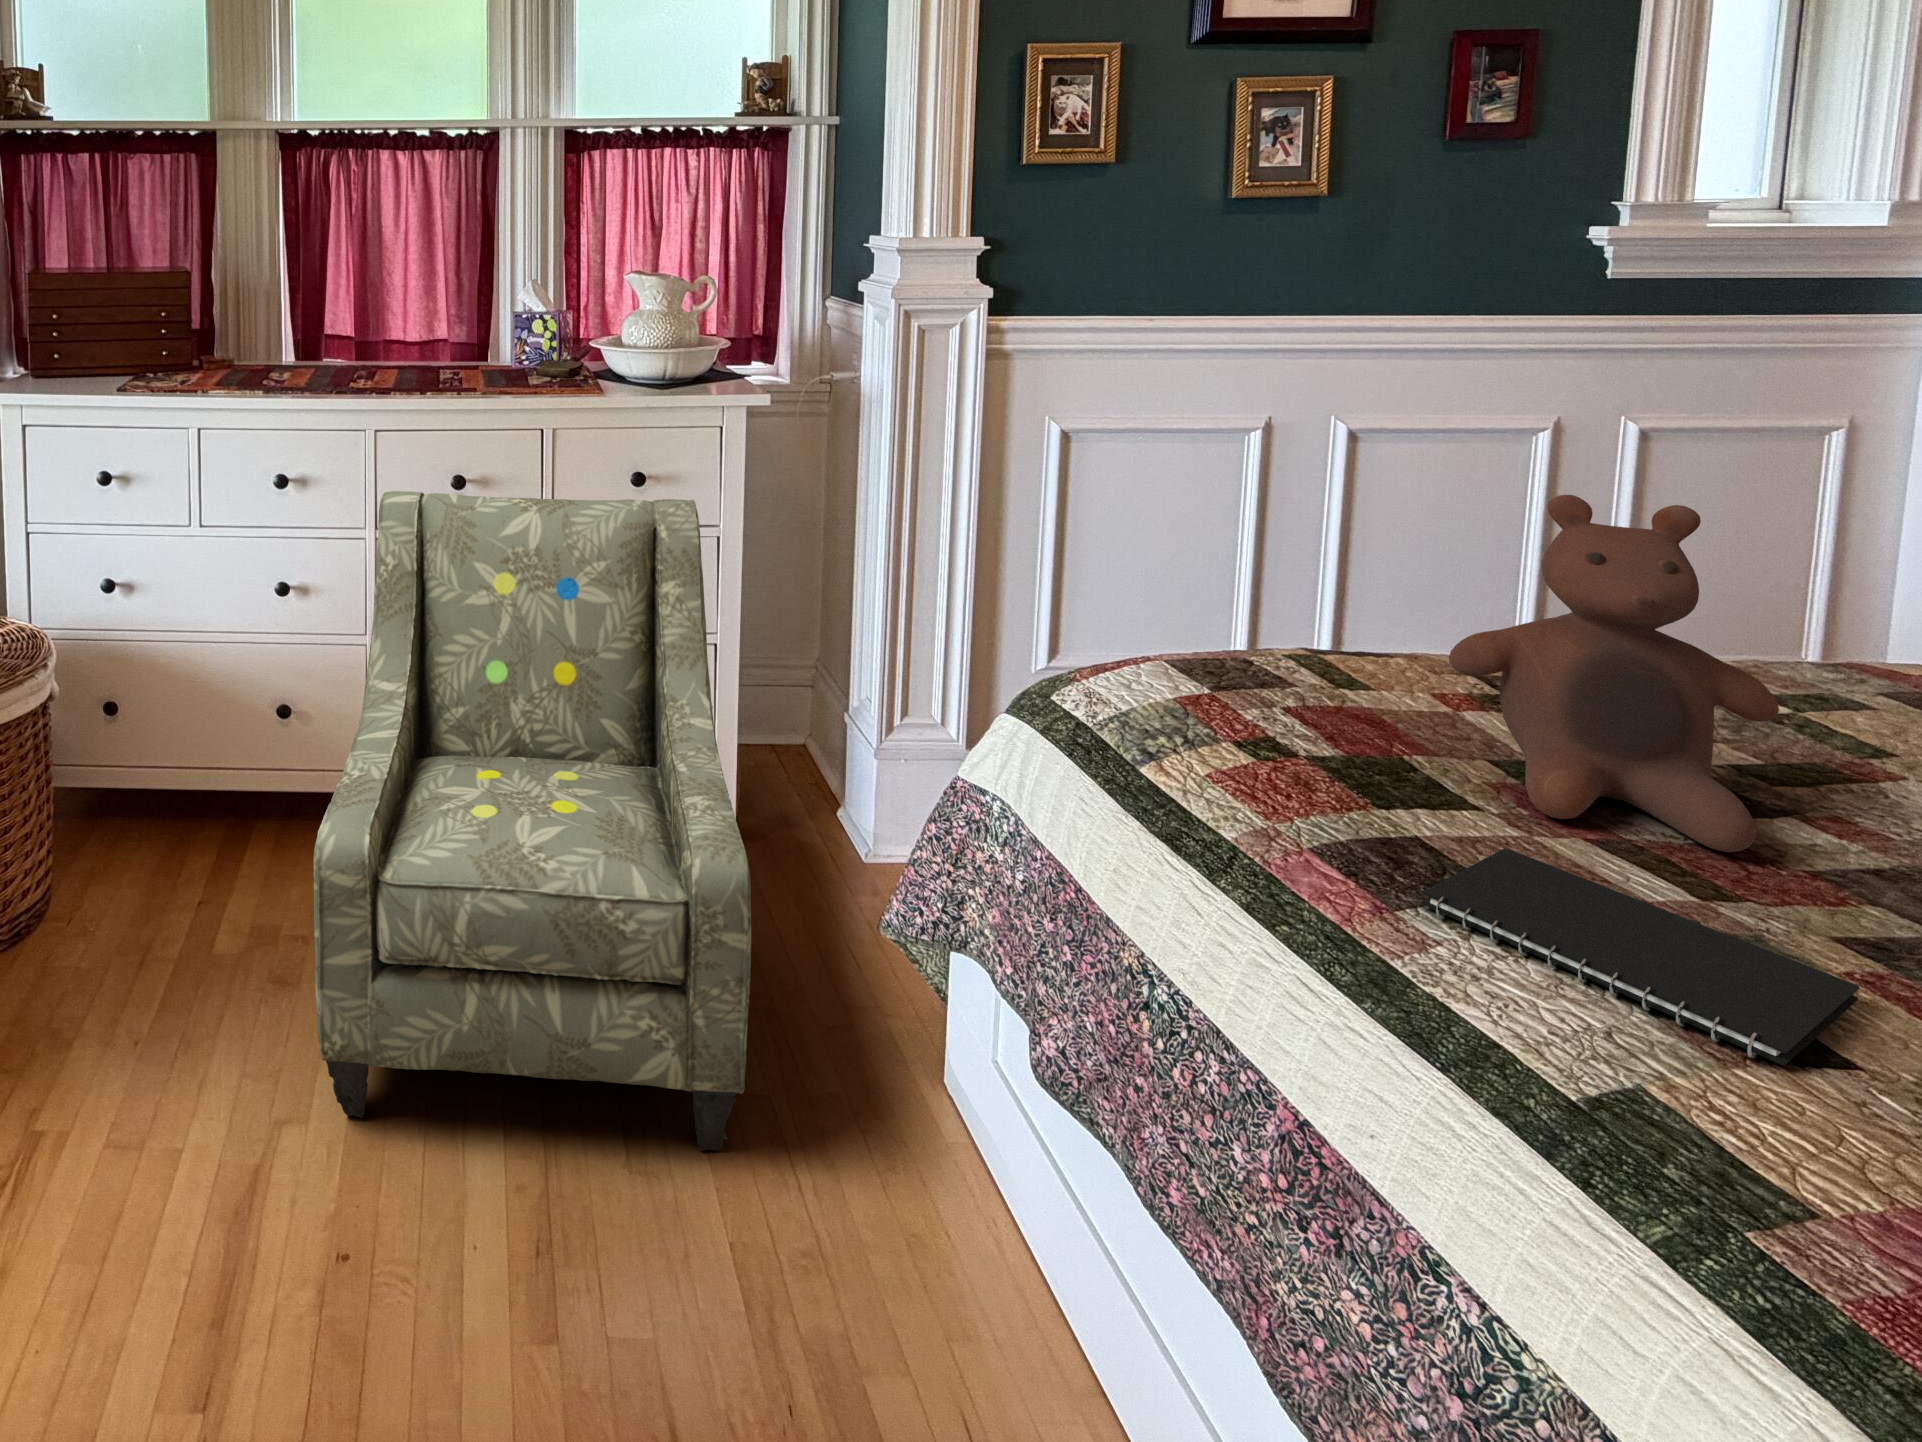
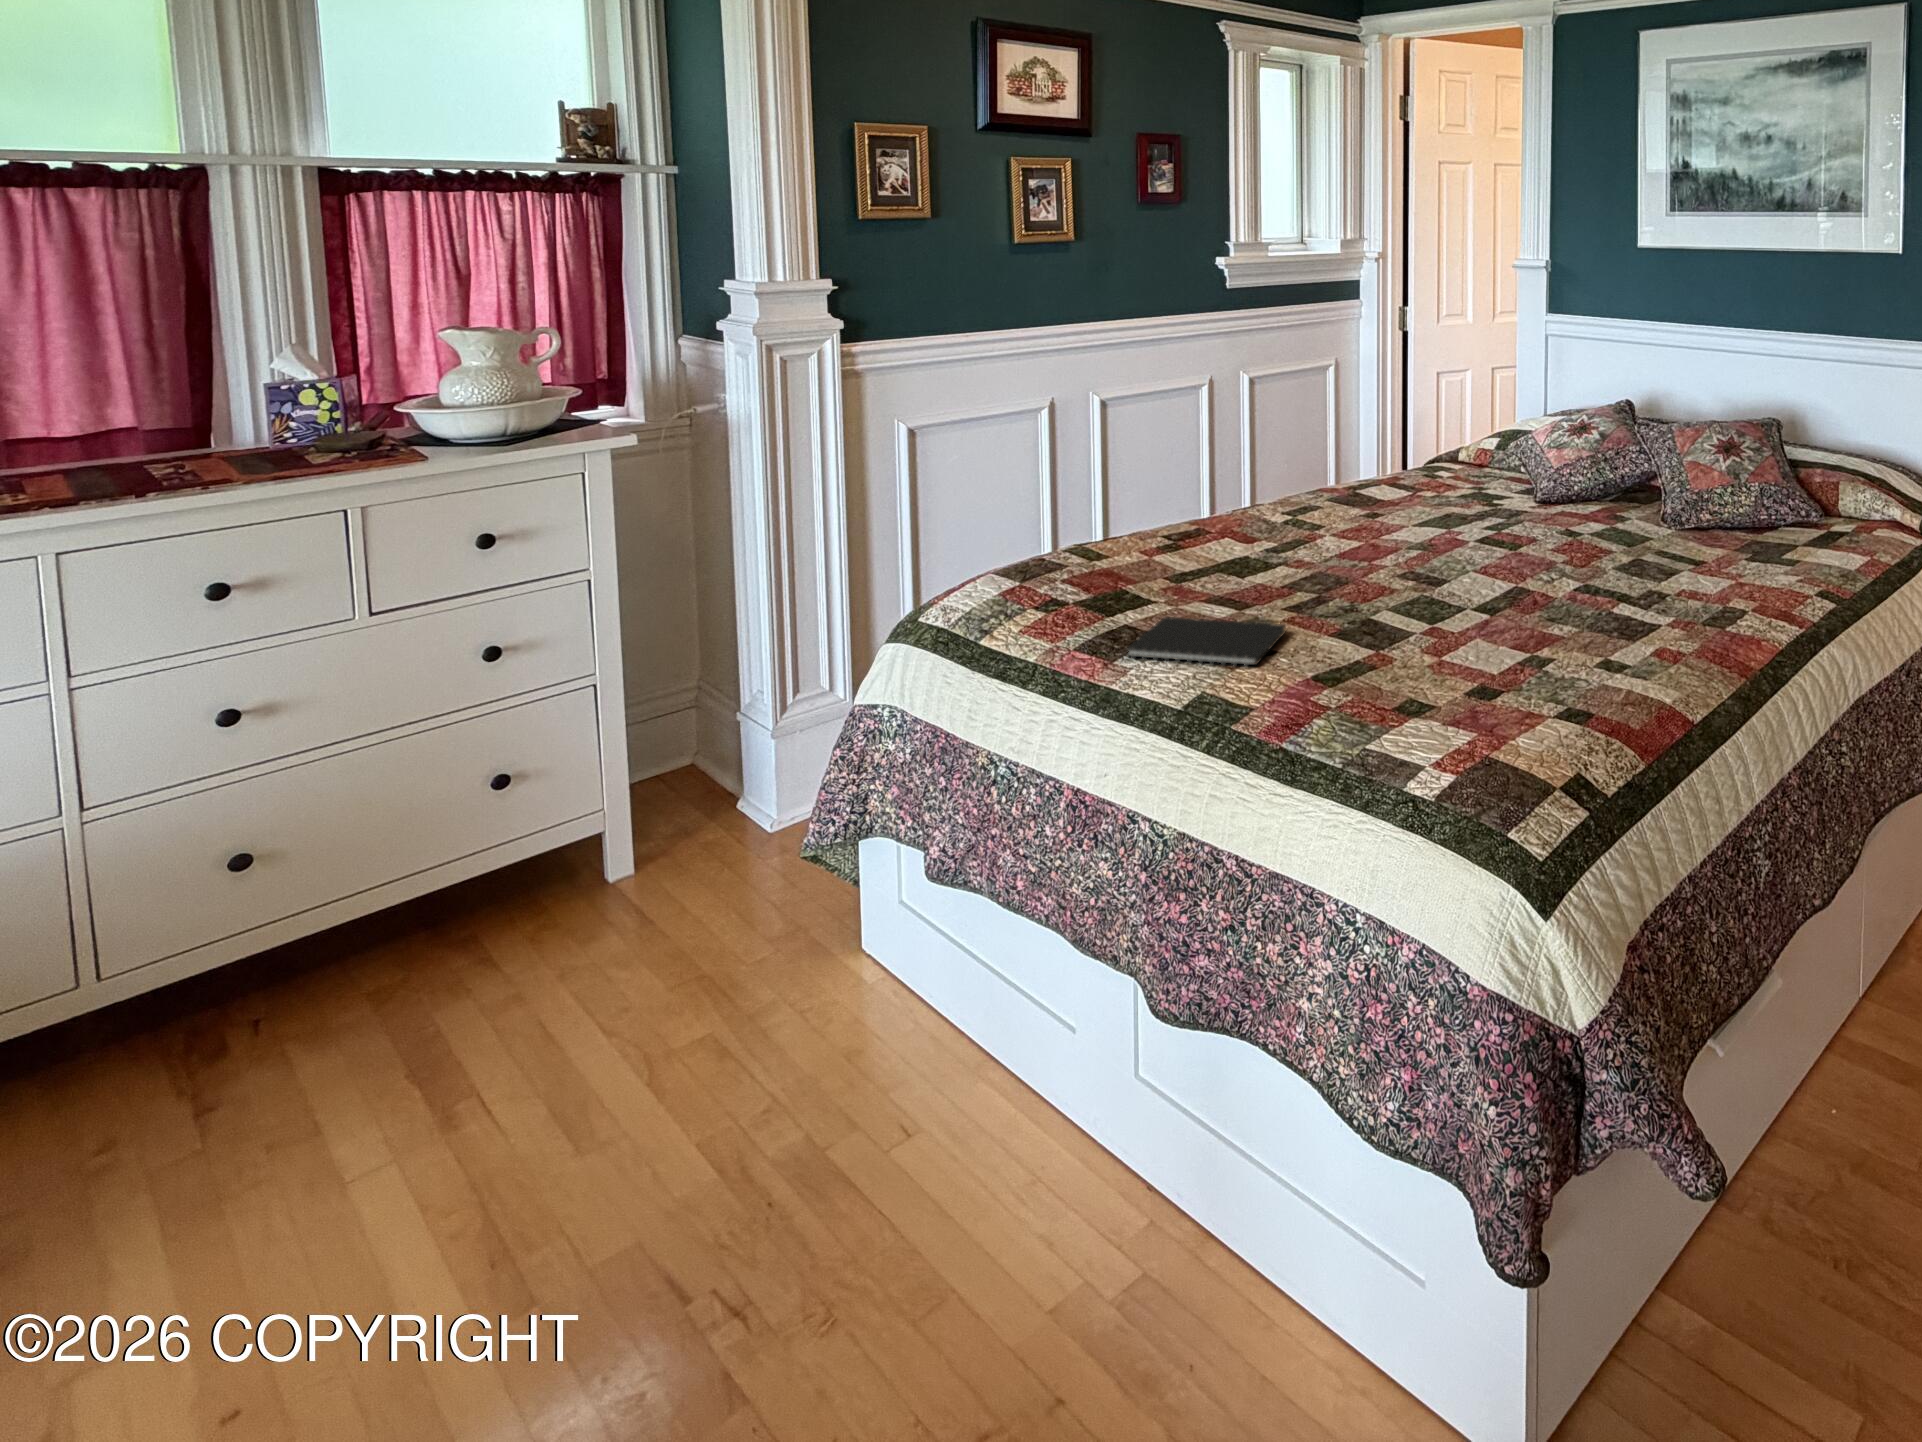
armchair: present [314,491,751,1151] -> none [86,547,692,1313]
stuffed bear: present [1449,495,1779,852] -> none [1142,420,1274,597]

